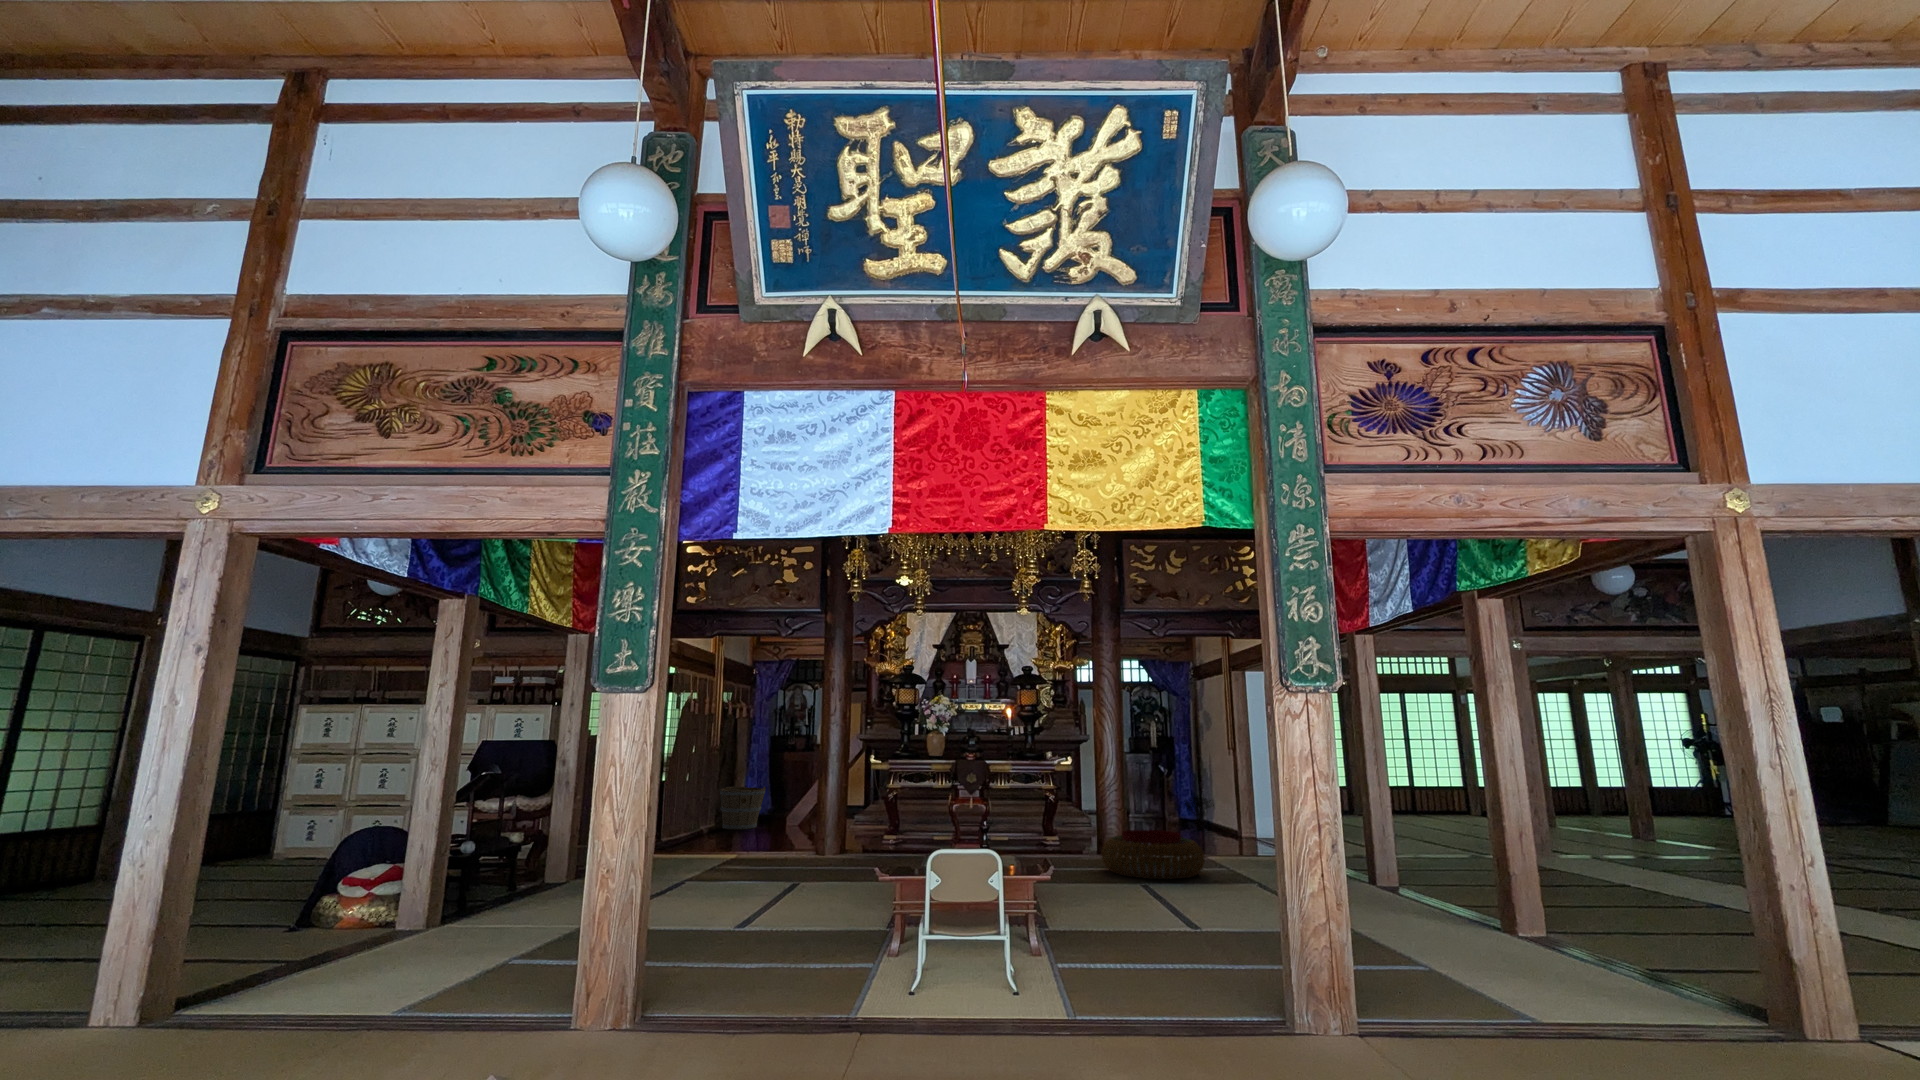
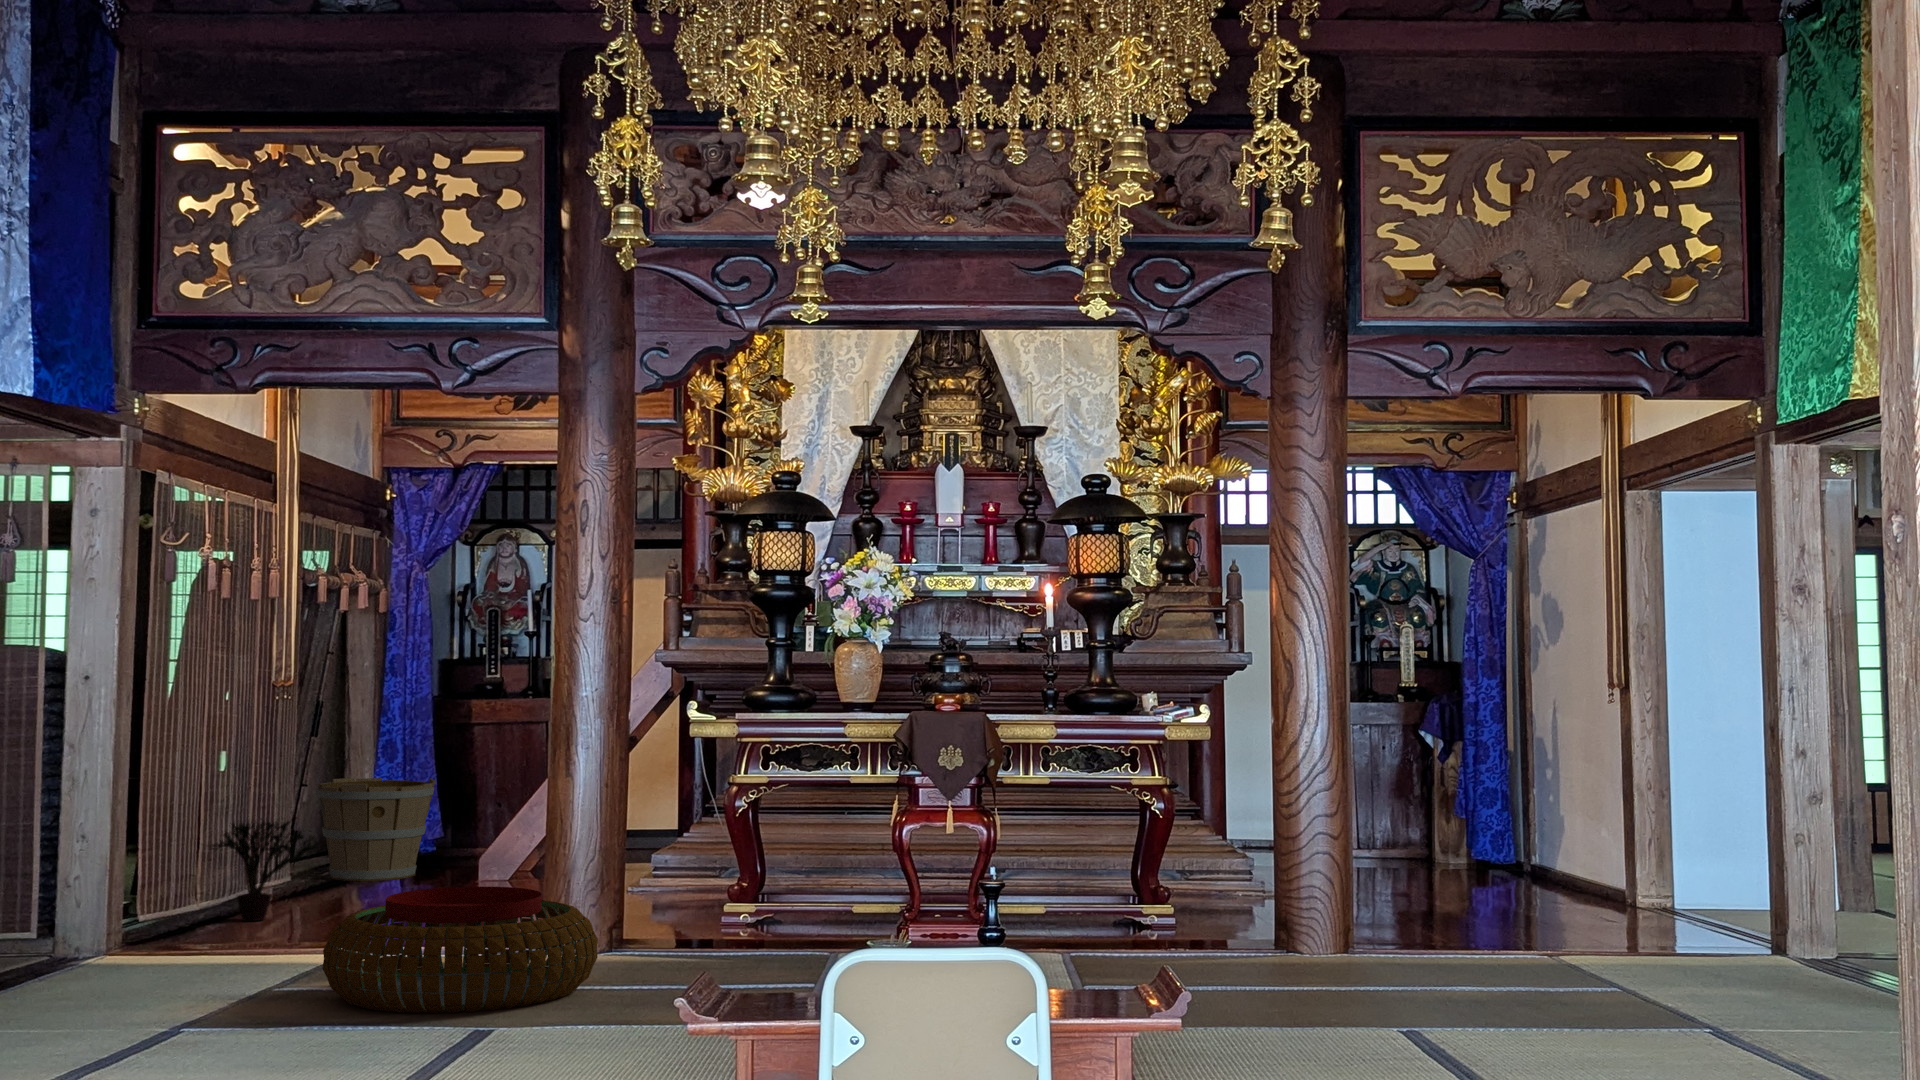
potted plant: present [1184,796,1214,830] -> present [211,821,316,921]
pouf: present [1102,830,1205,879] -> present [323,887,598,1013]

